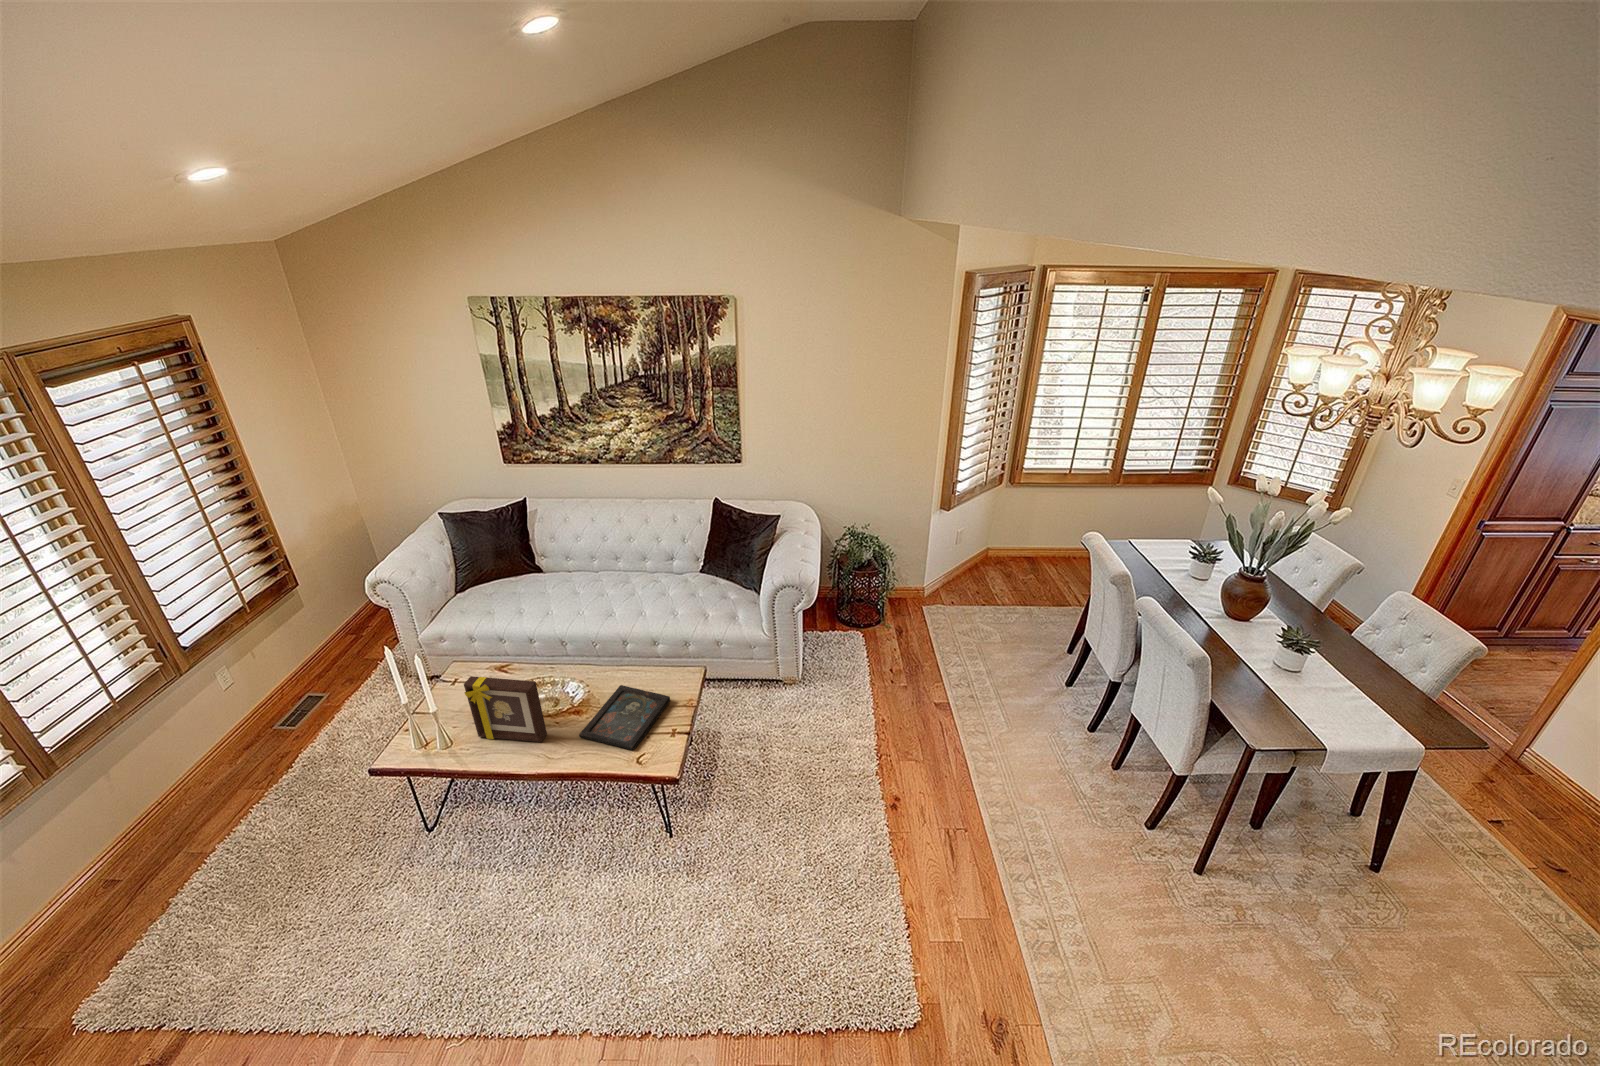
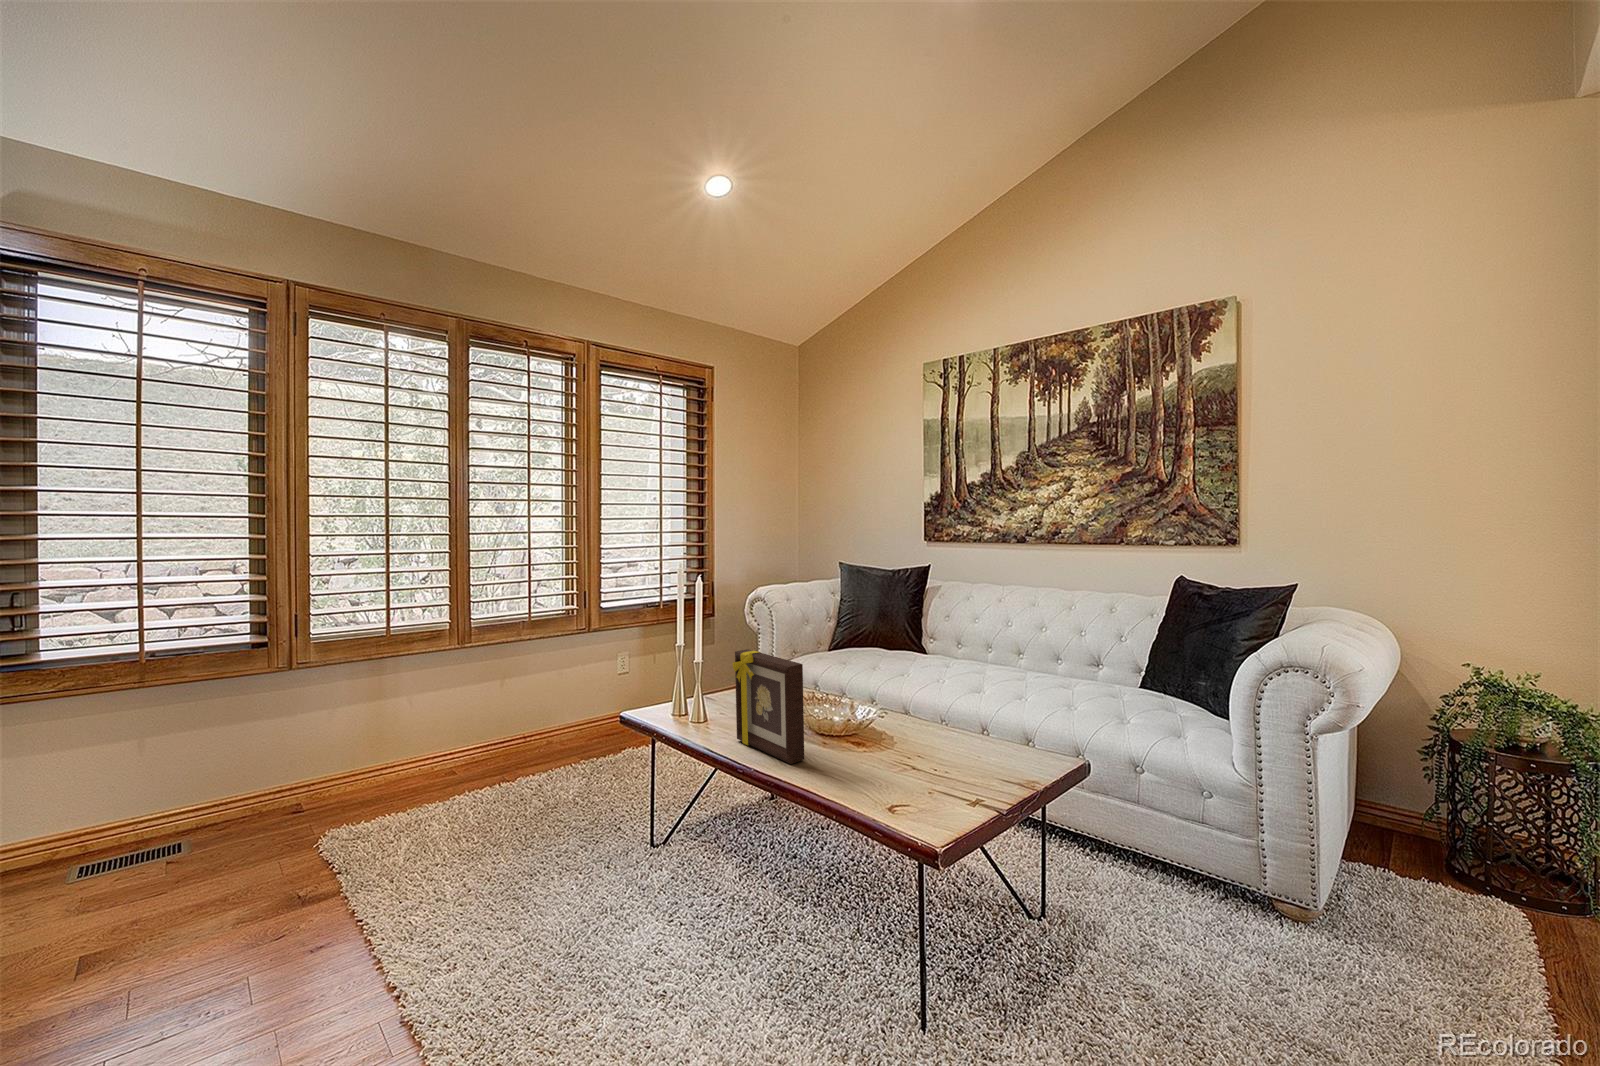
tray: present [579,685,670,750] -> none [836,746,994,810]

